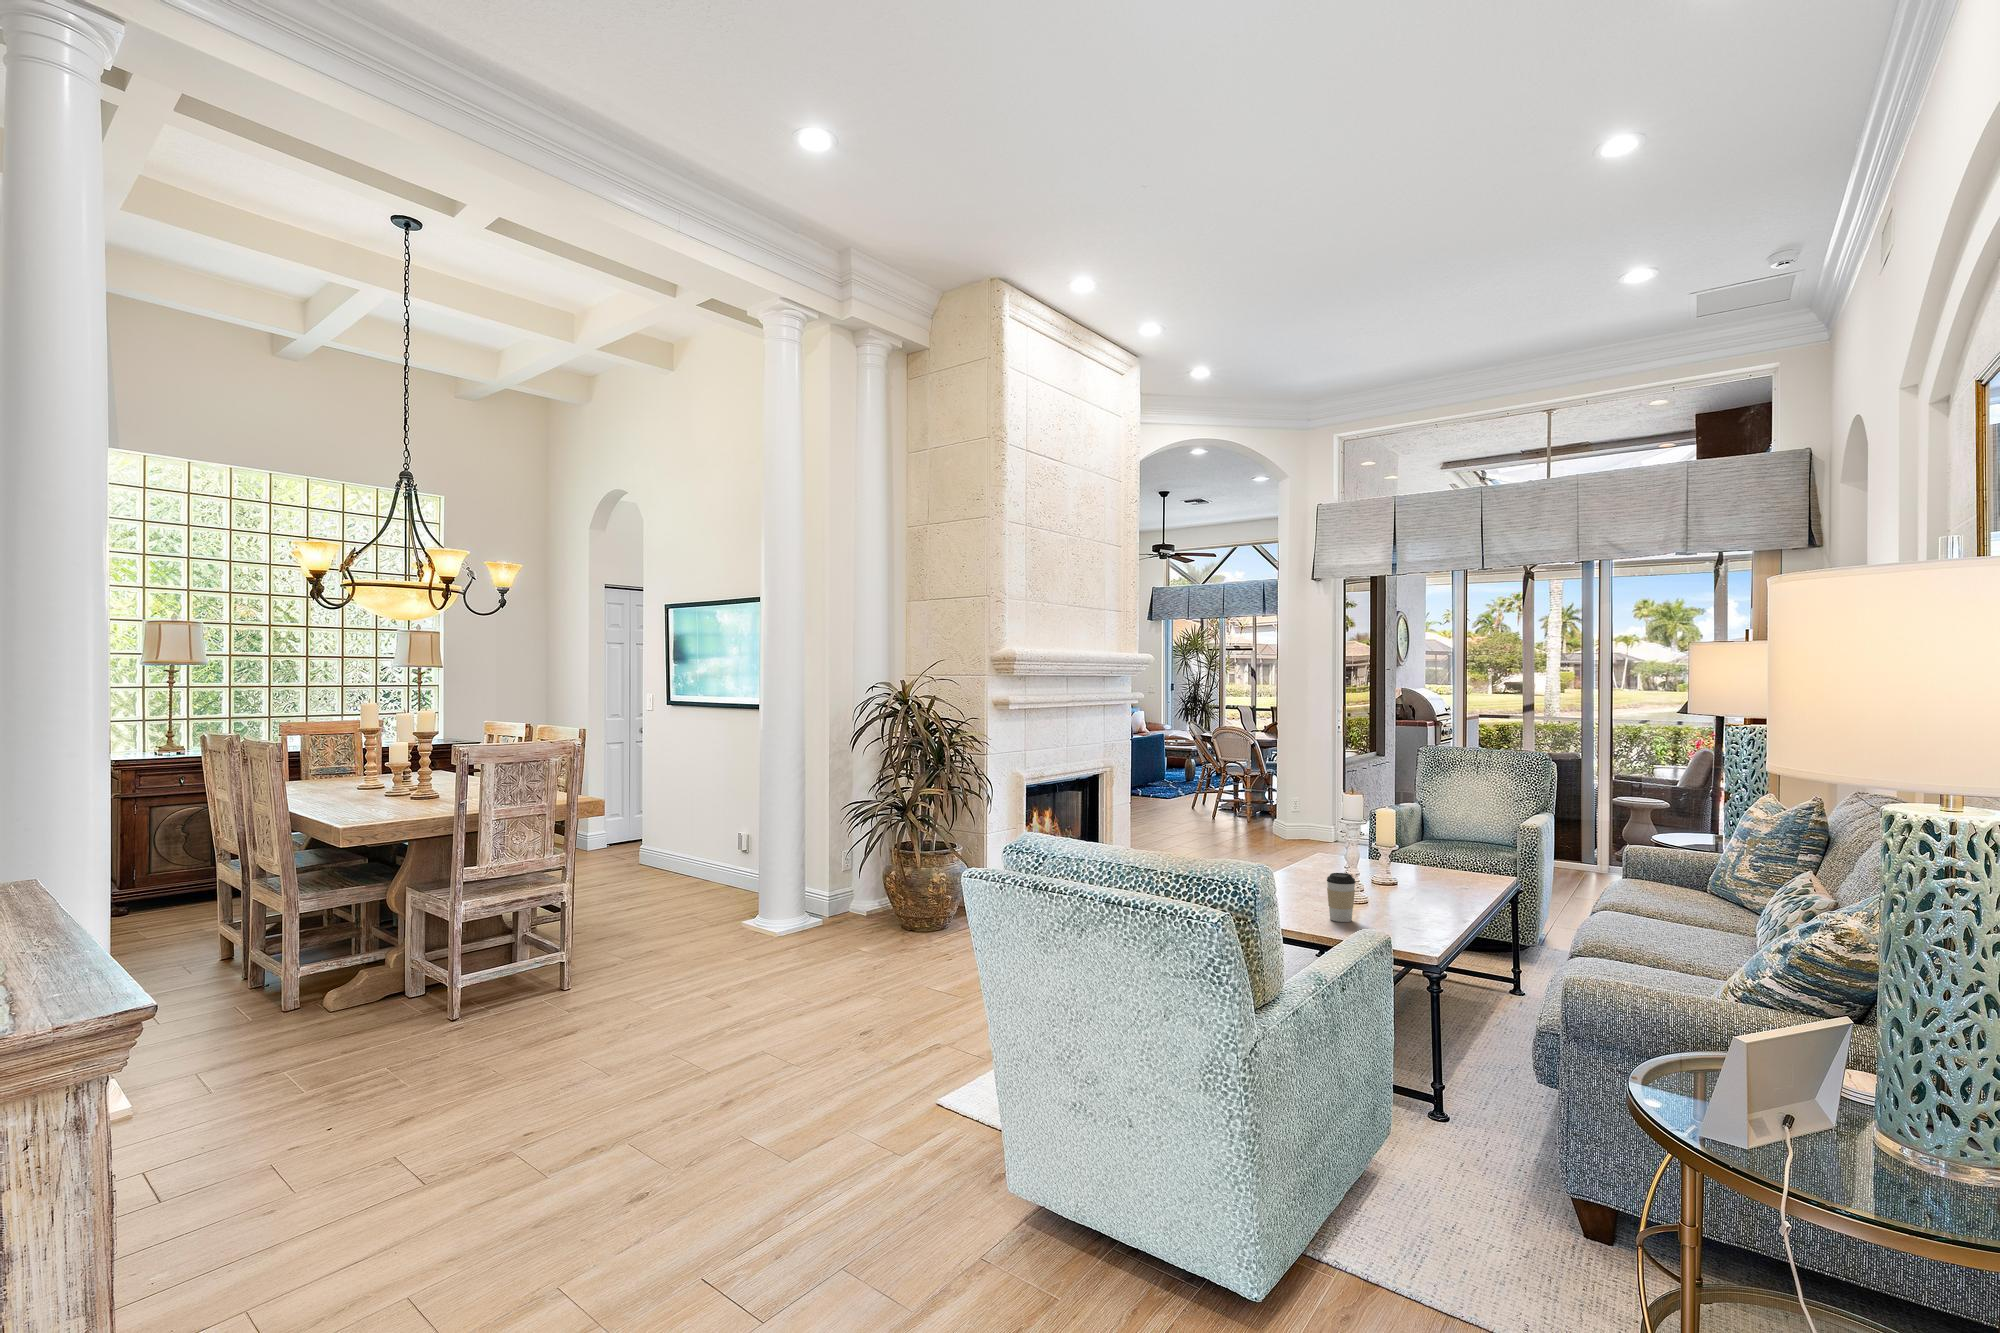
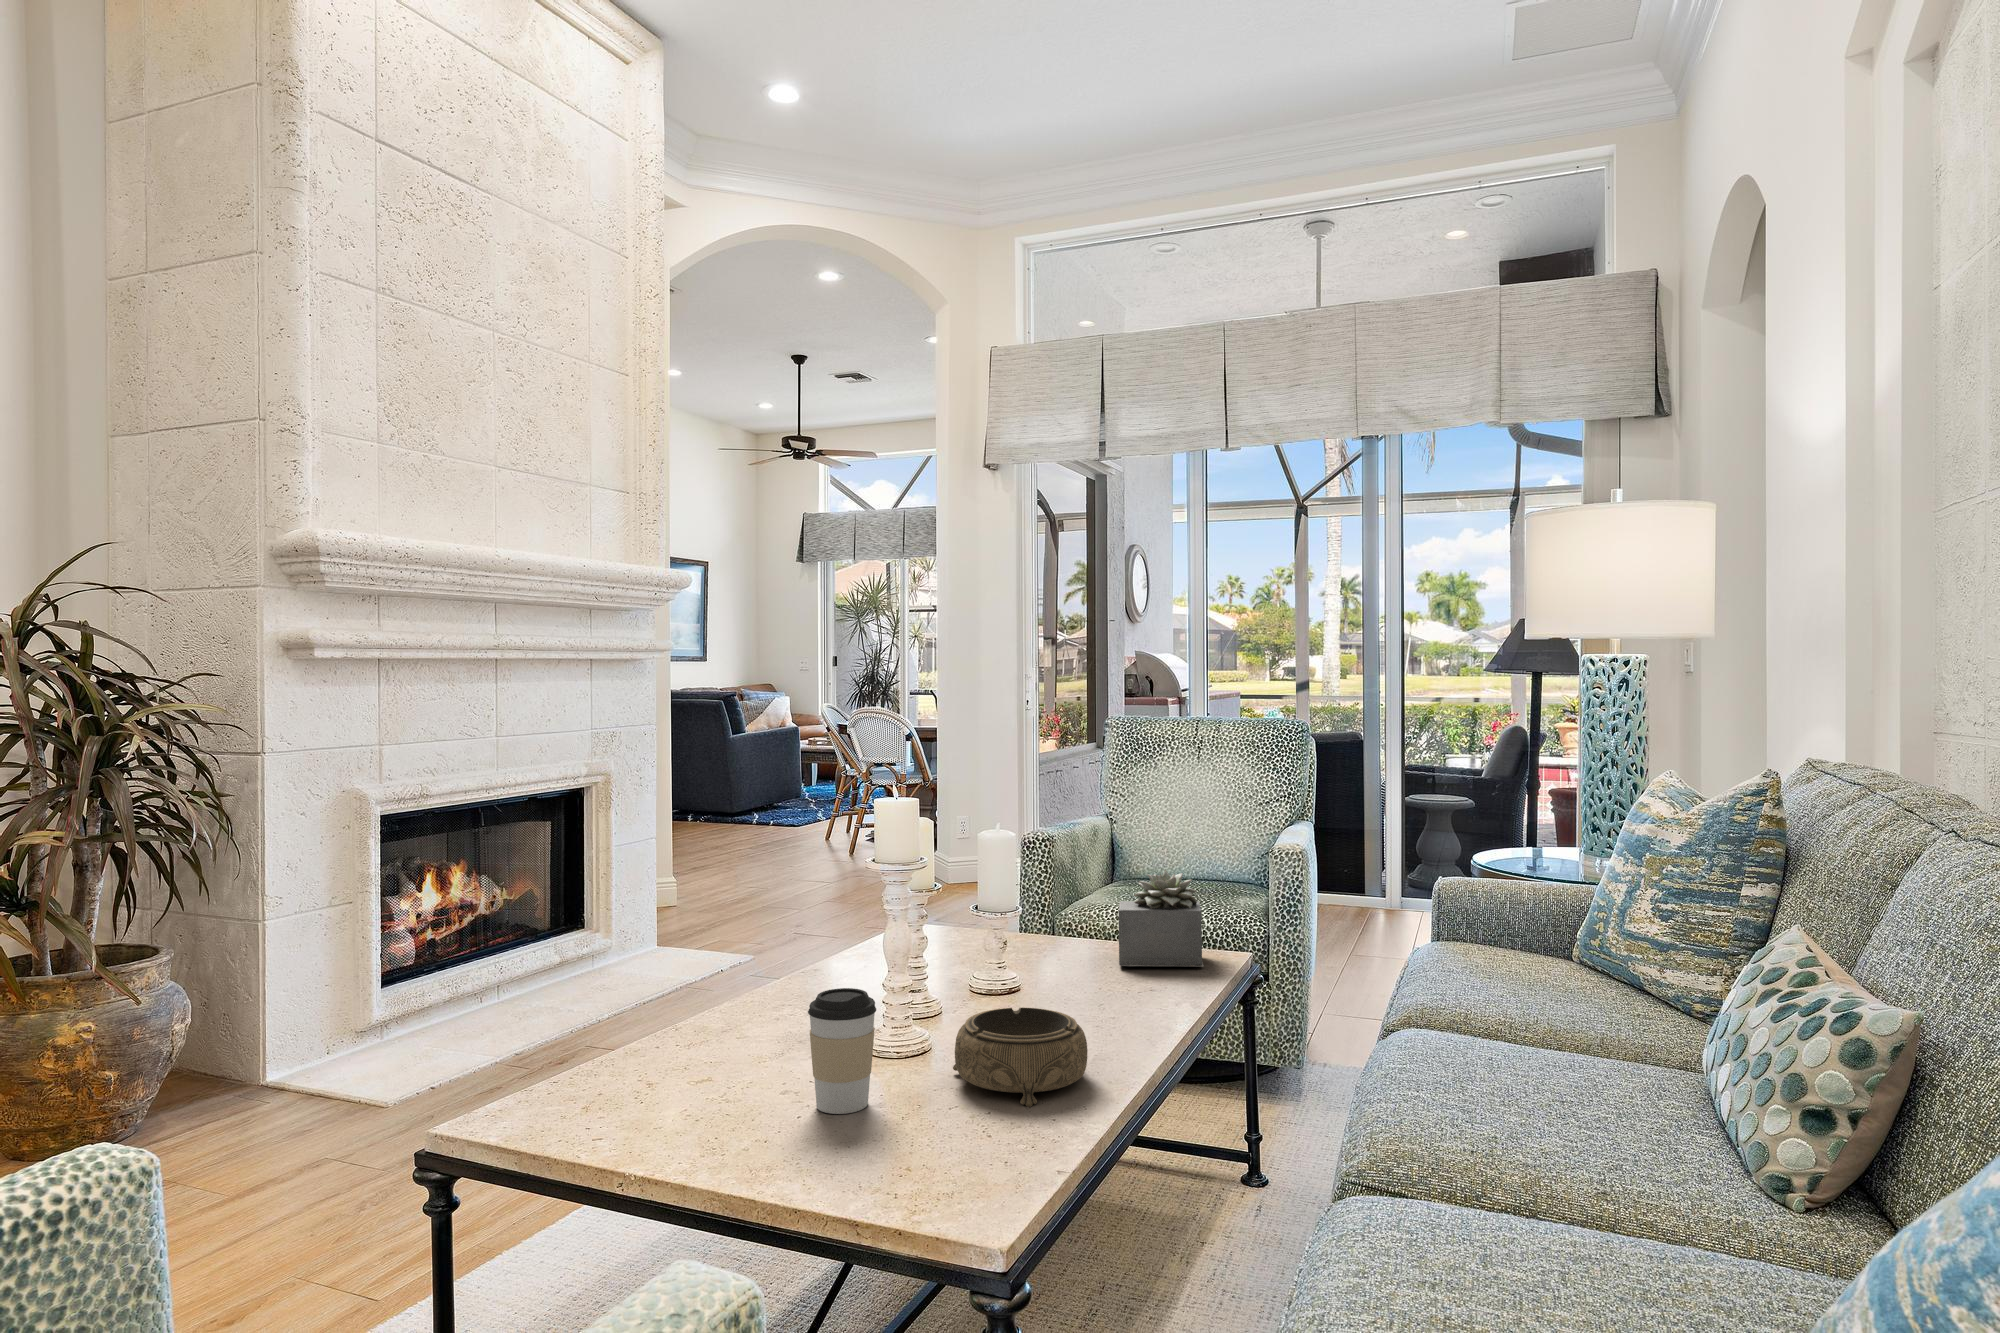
succulent plant: none [1442,833,1491,883] -> present [1119,870,1204,967]
decorative bowl: none [1382,888,1446,925] -> present [953,1007,1088,1107]

